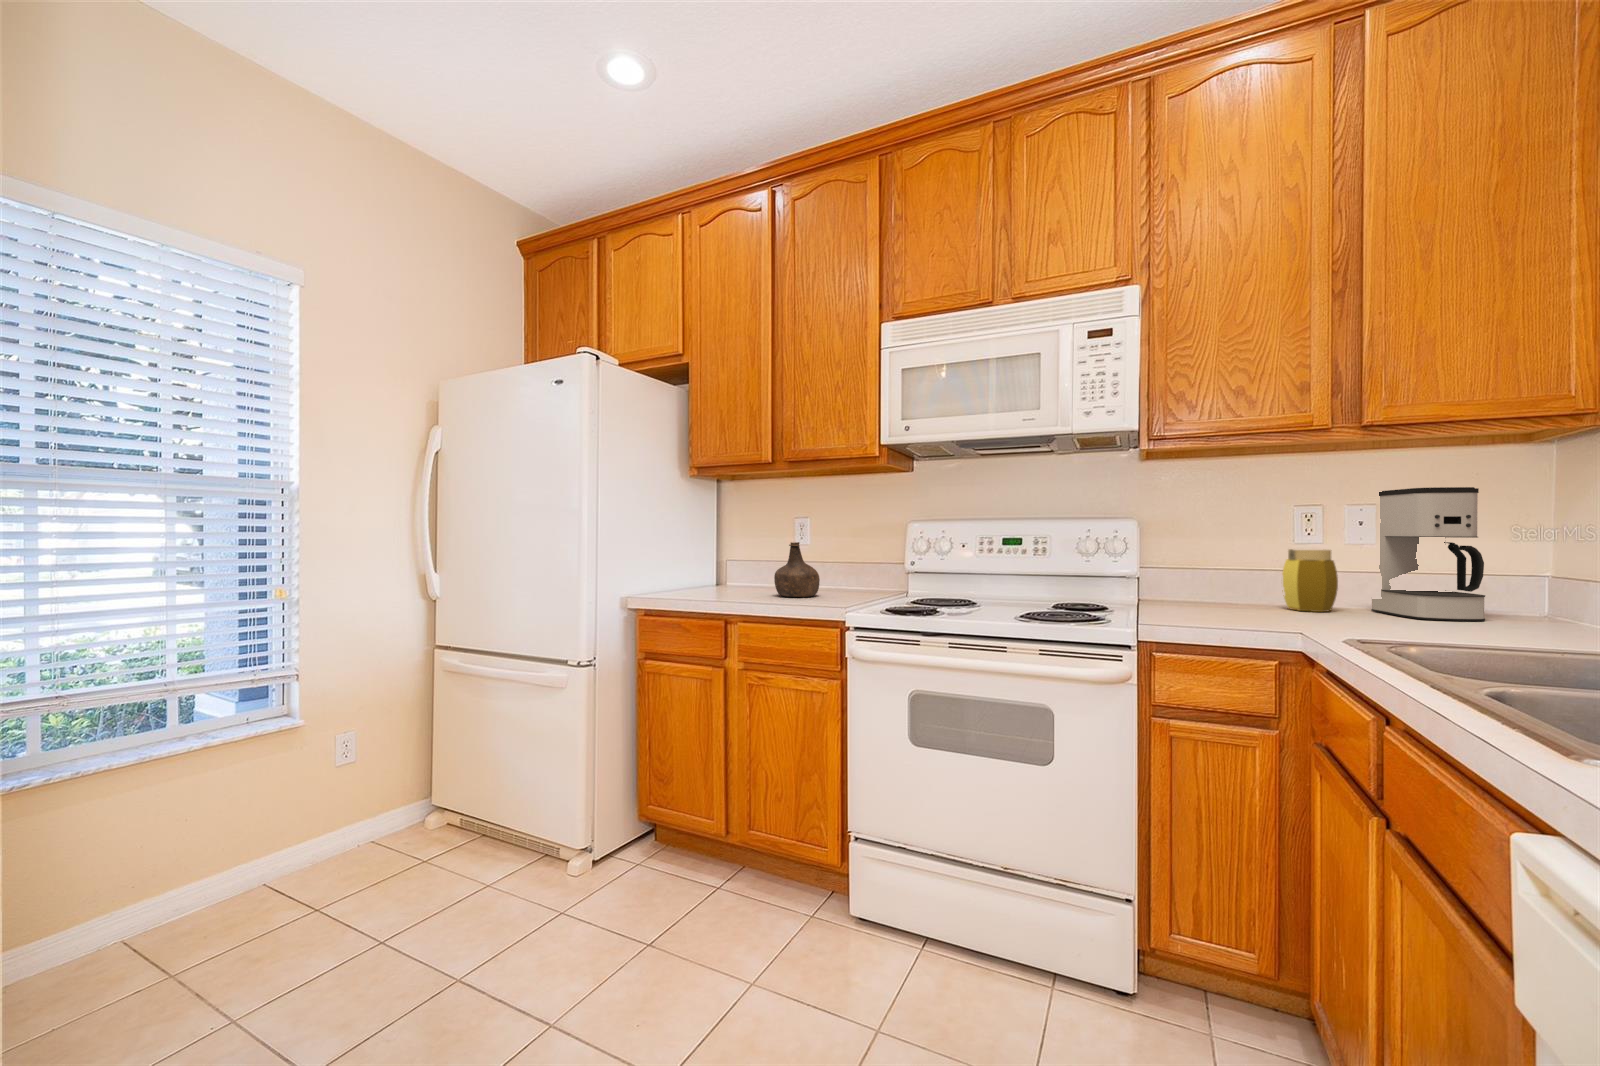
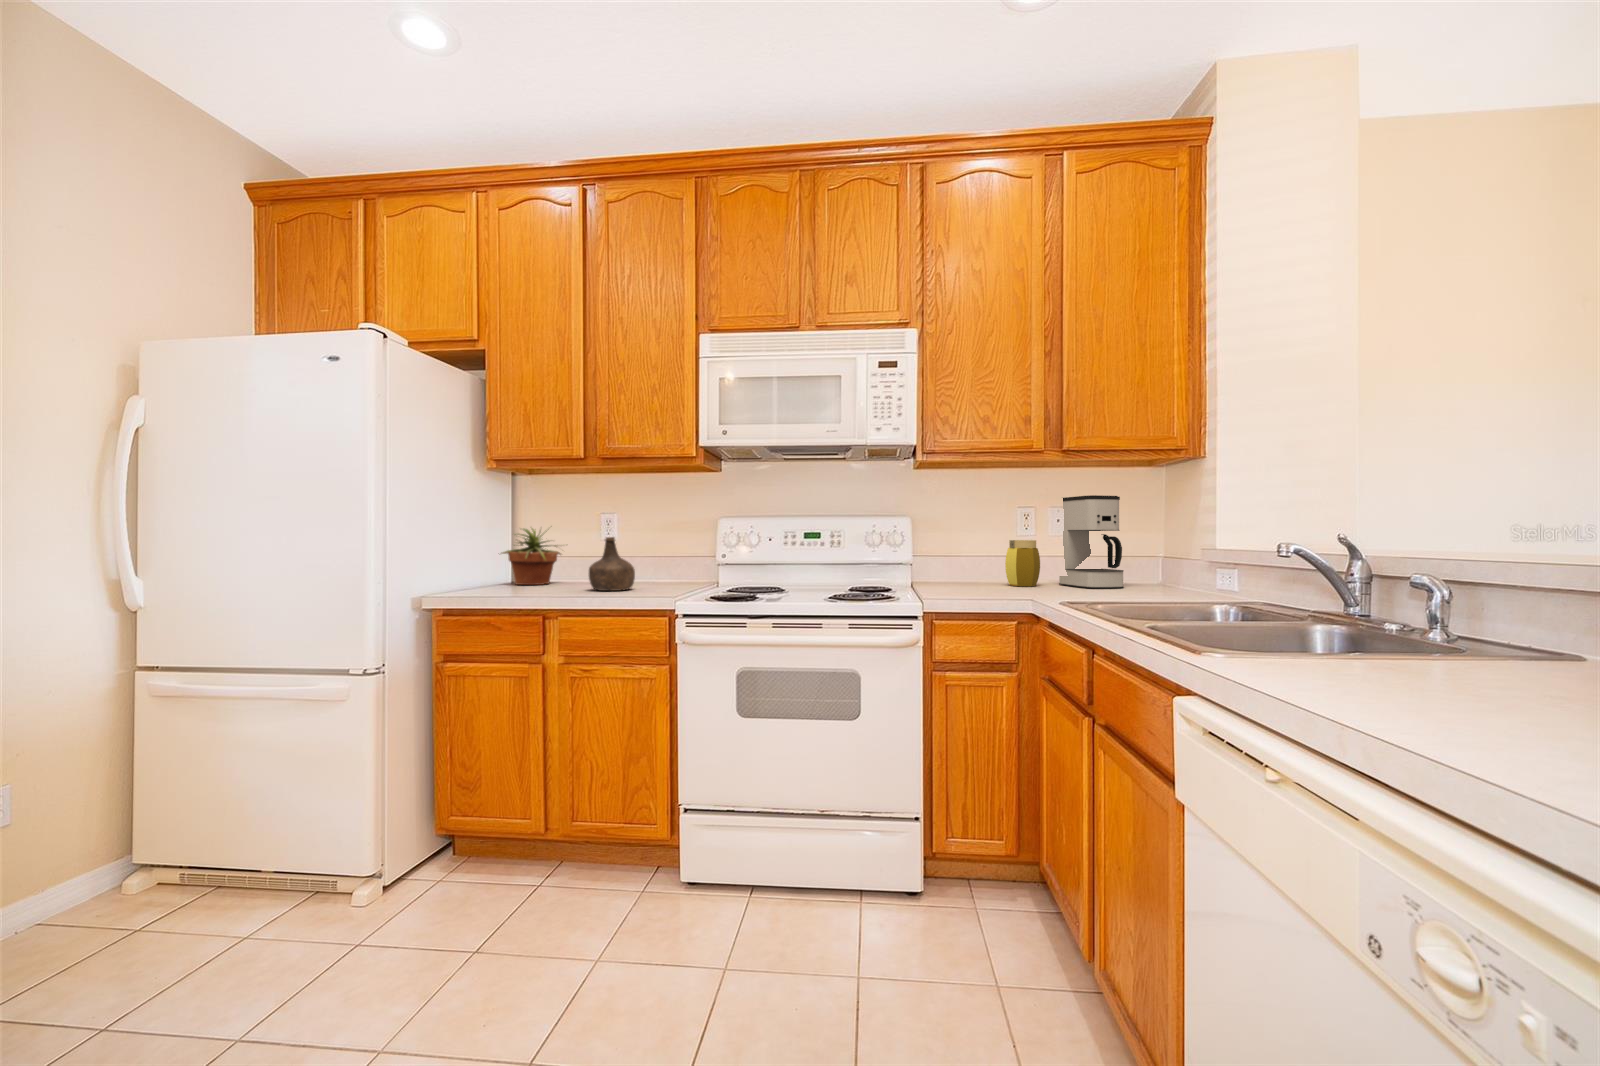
potted plant: none [699,529,772,588] -> present [502,528,561,585]

